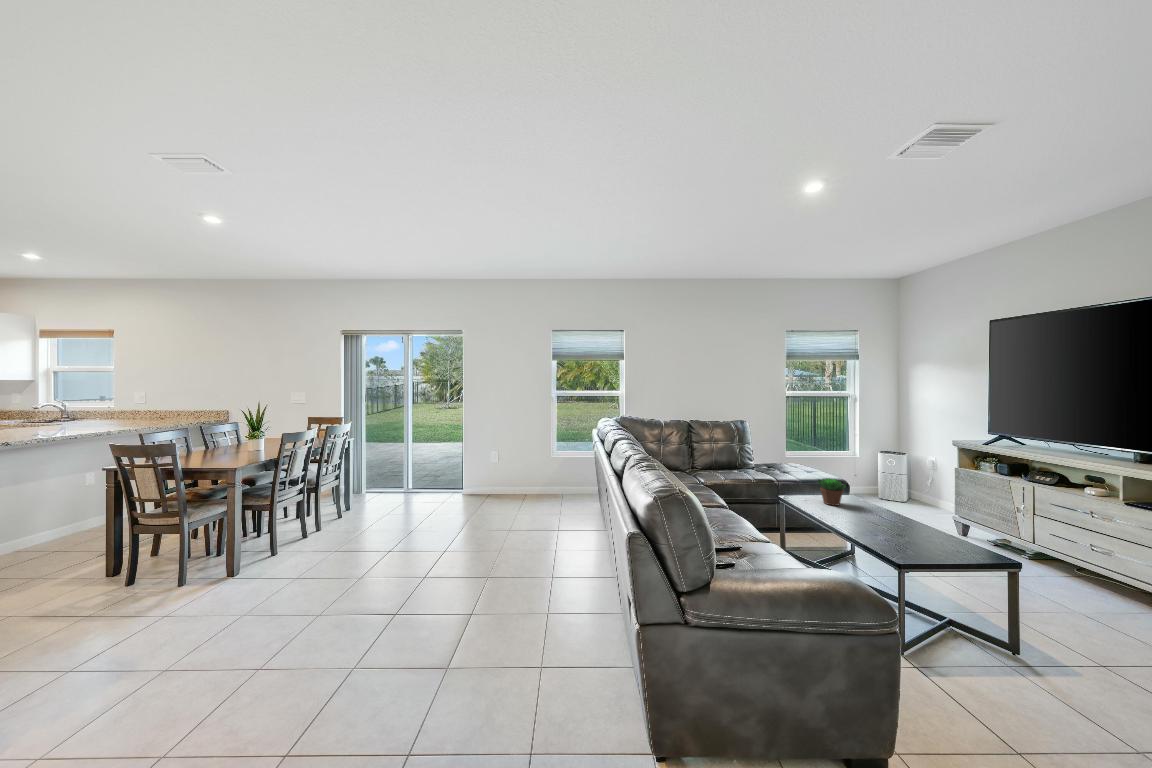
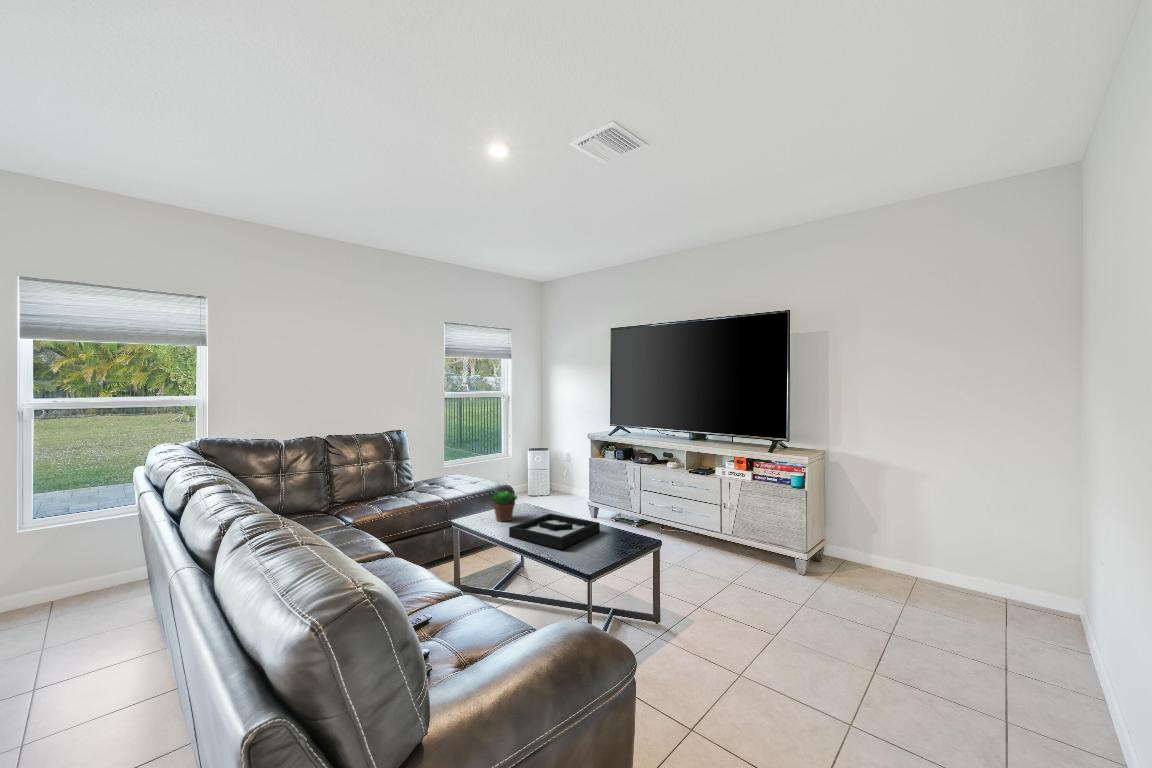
decorative tray: none [833,507,942,540] -> present [509,513,600,549]

